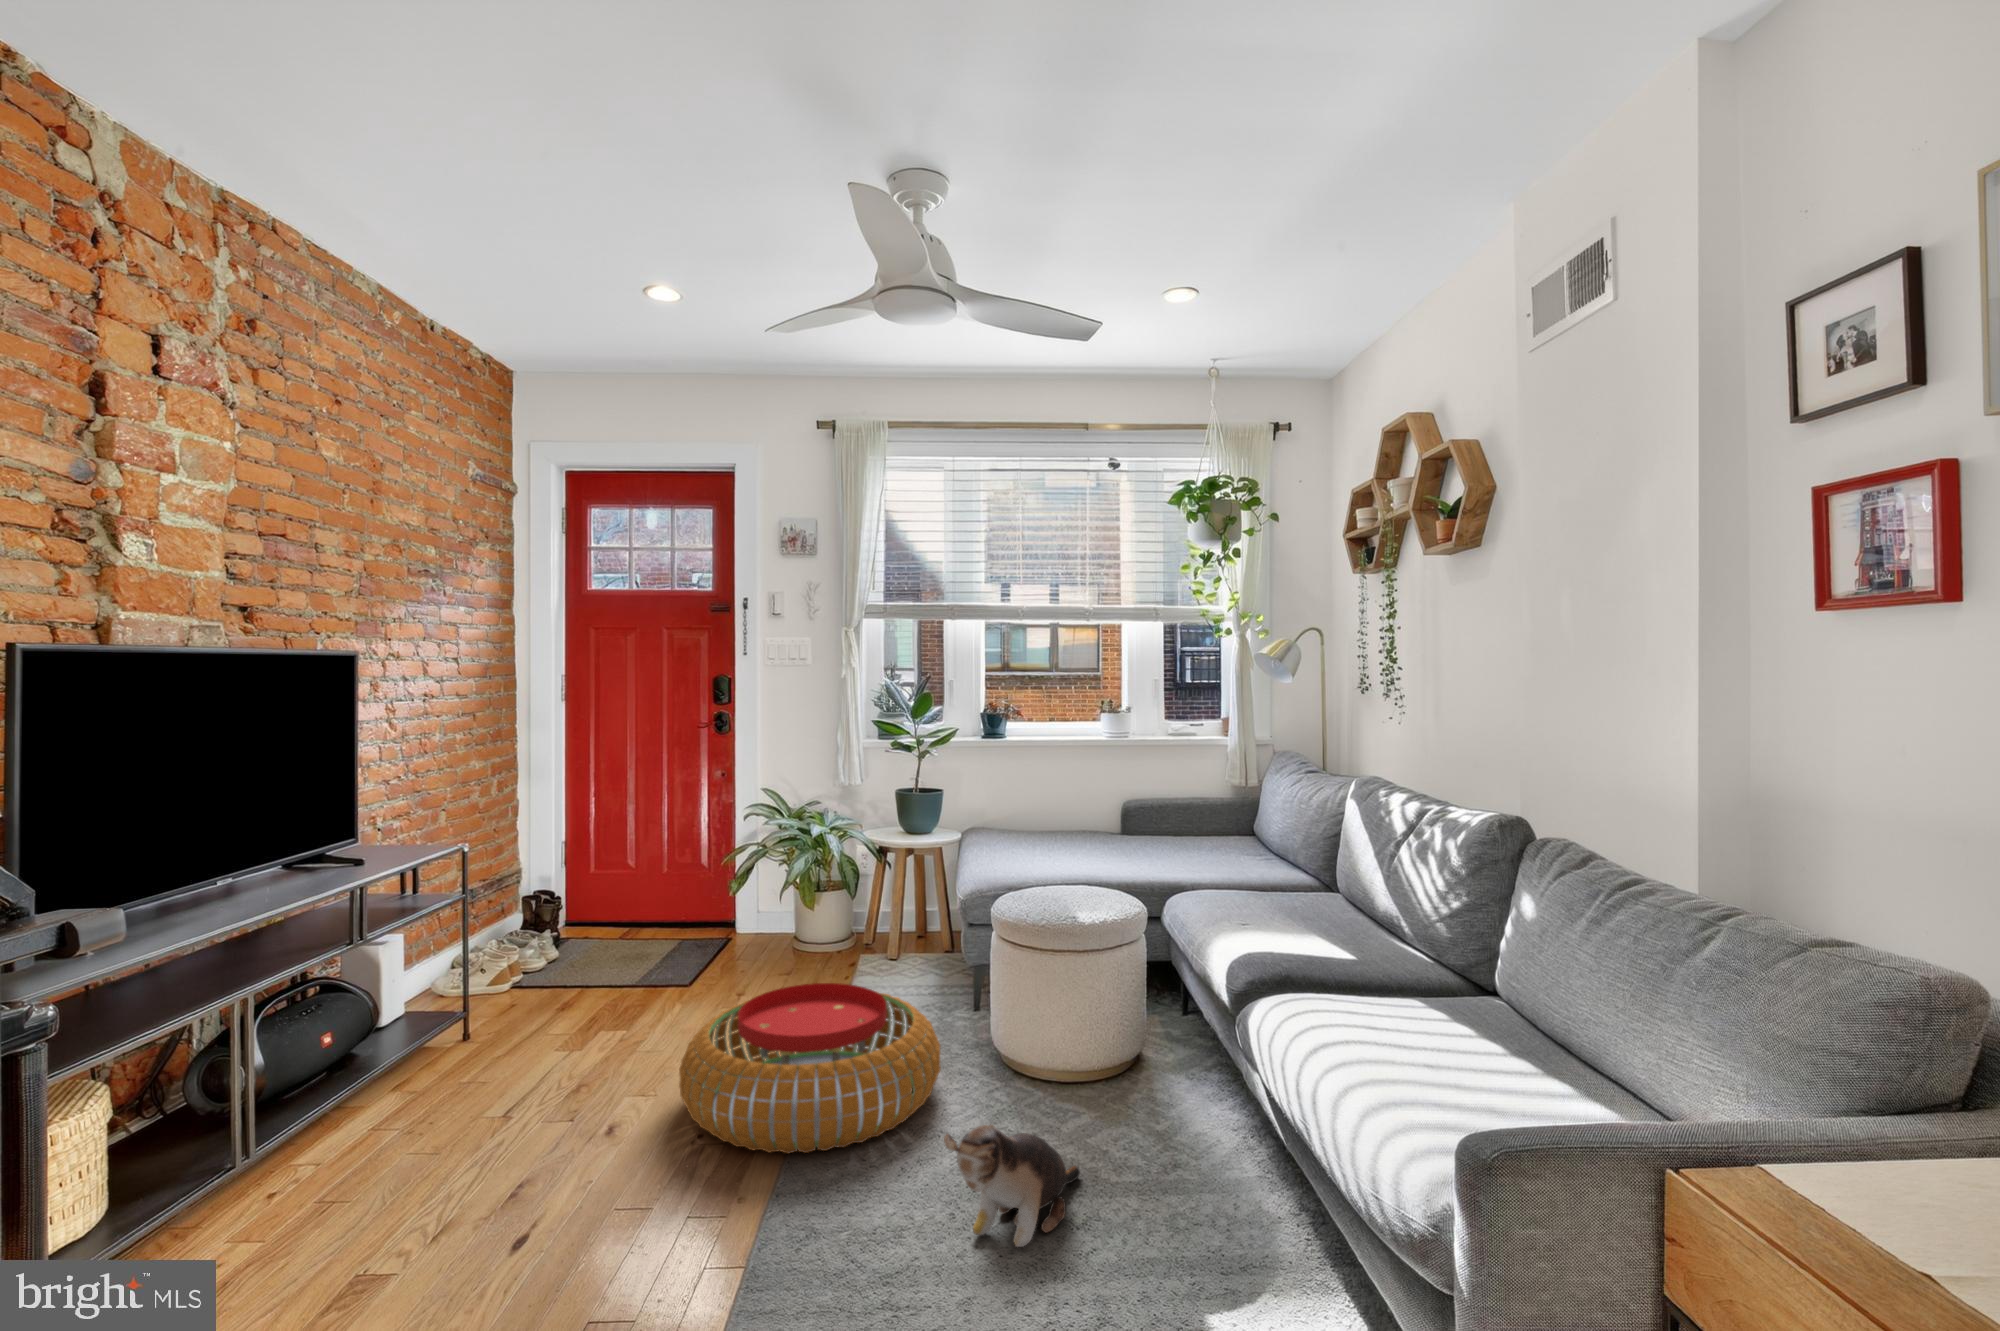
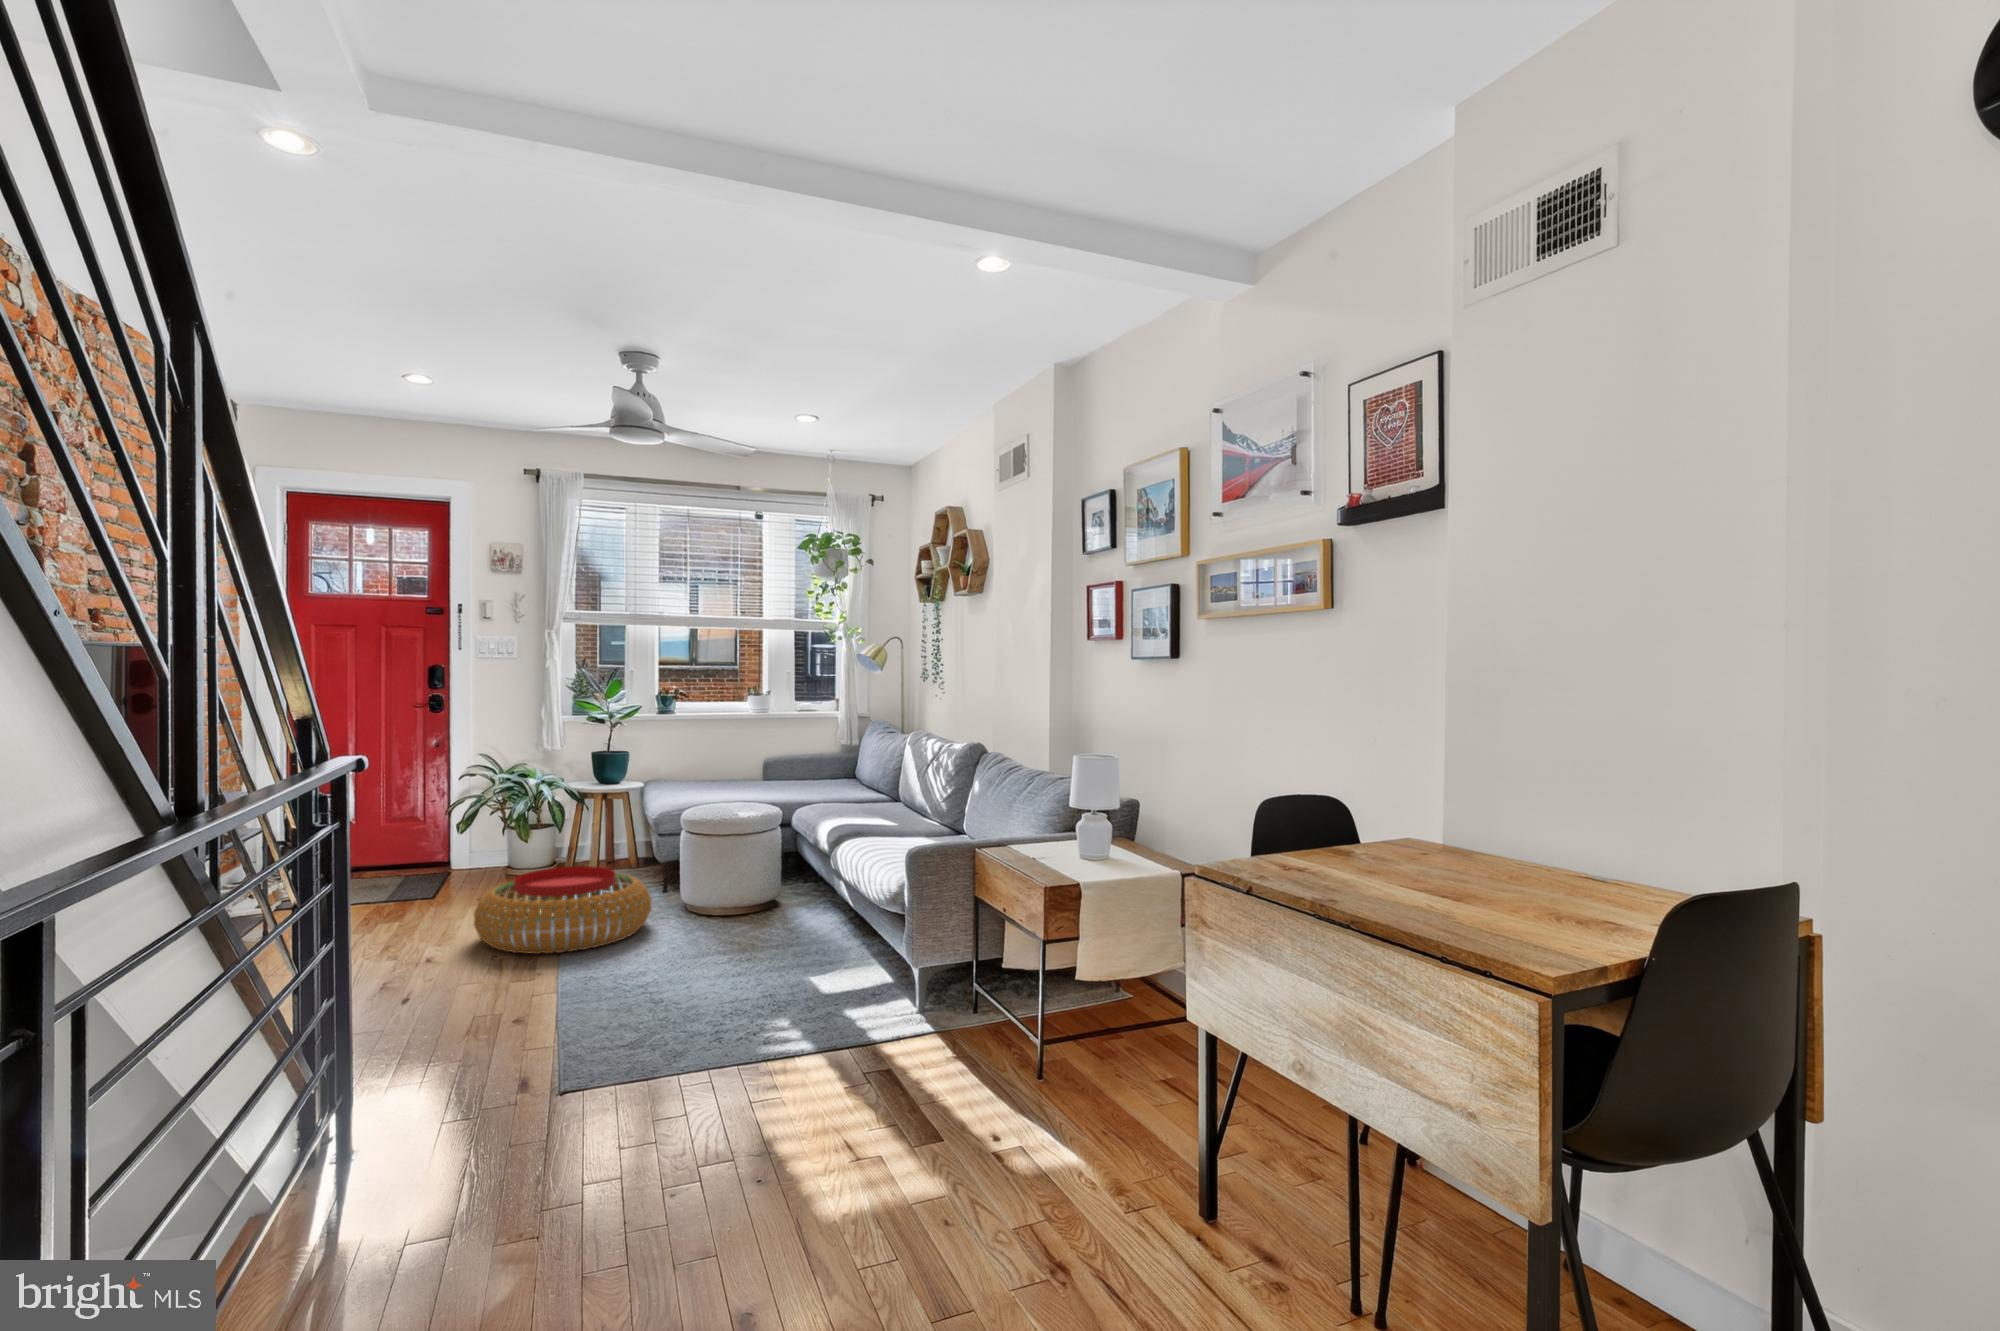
plush toy: present [944,1125,1080,1247] -> none [672,902,742,963]

